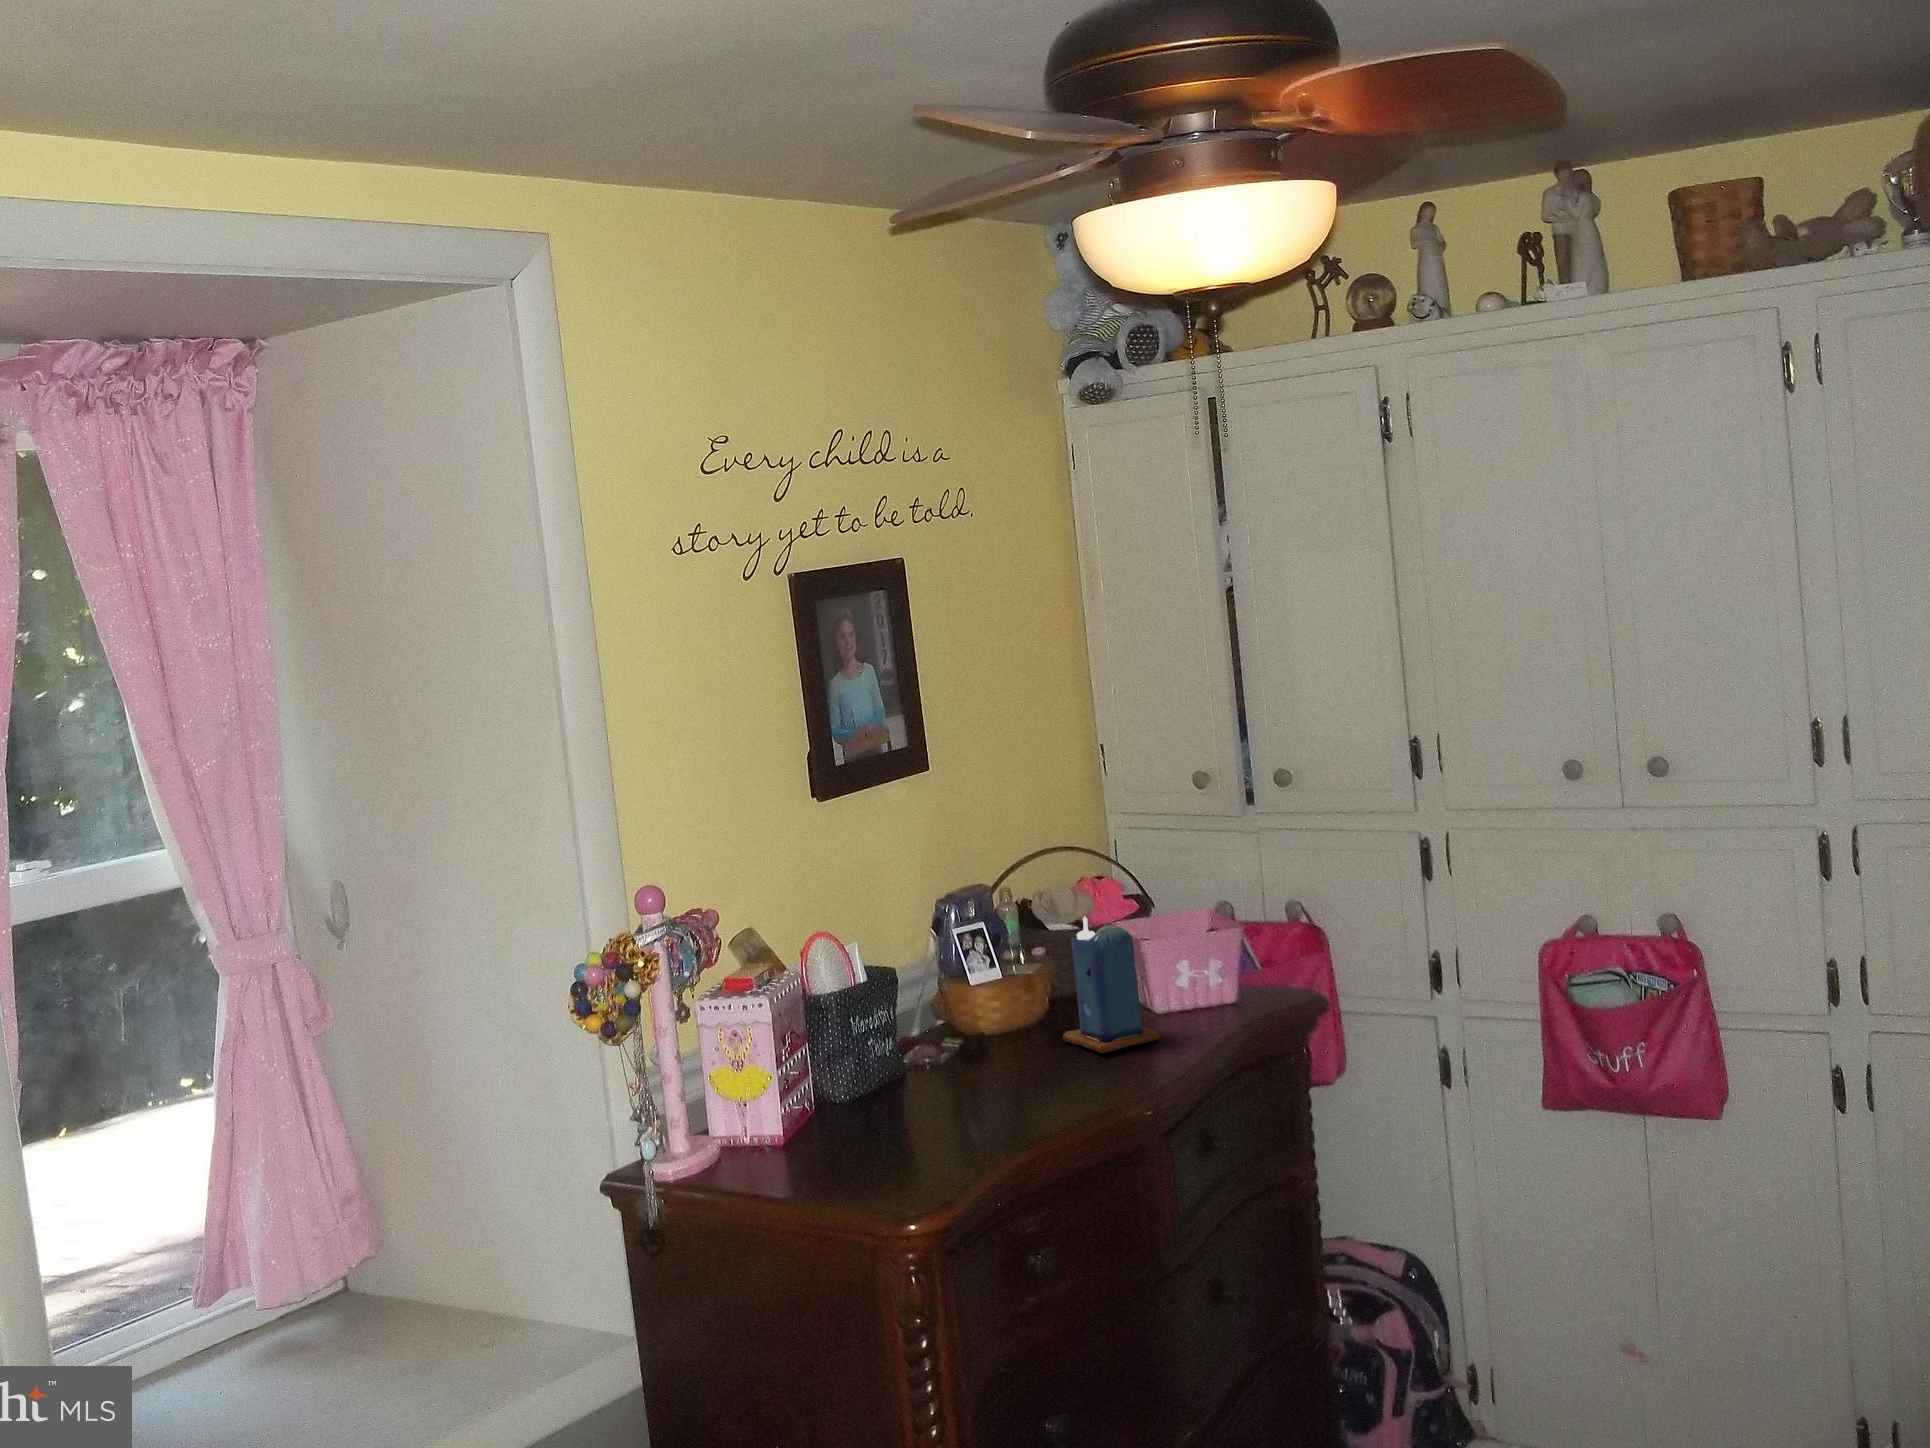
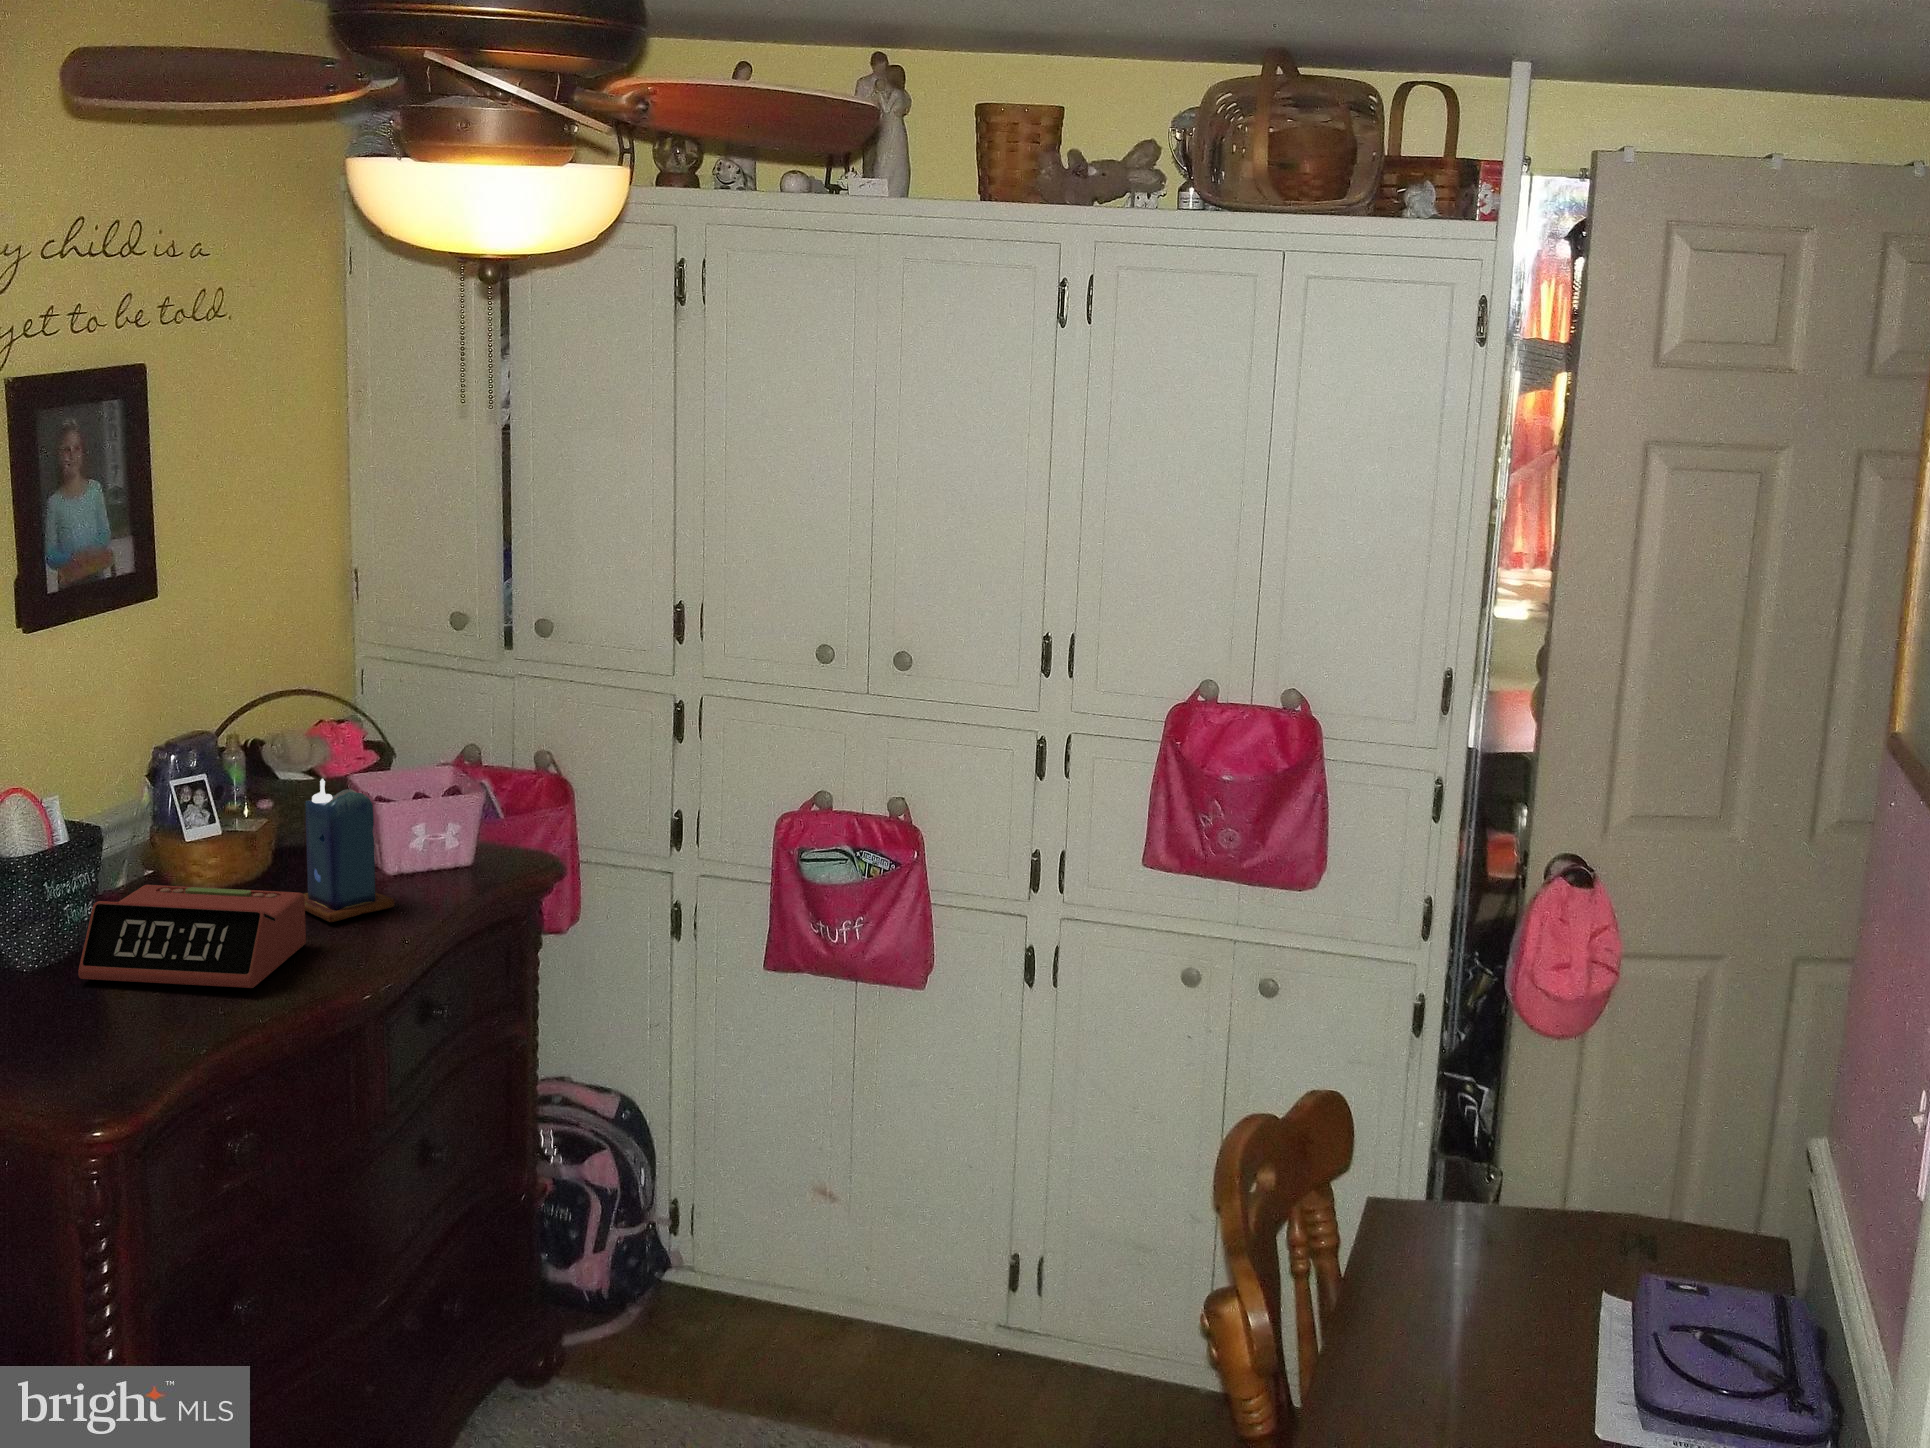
alarm clock: none [887,1021,1082,1107] -> present [78,885,306,988]

